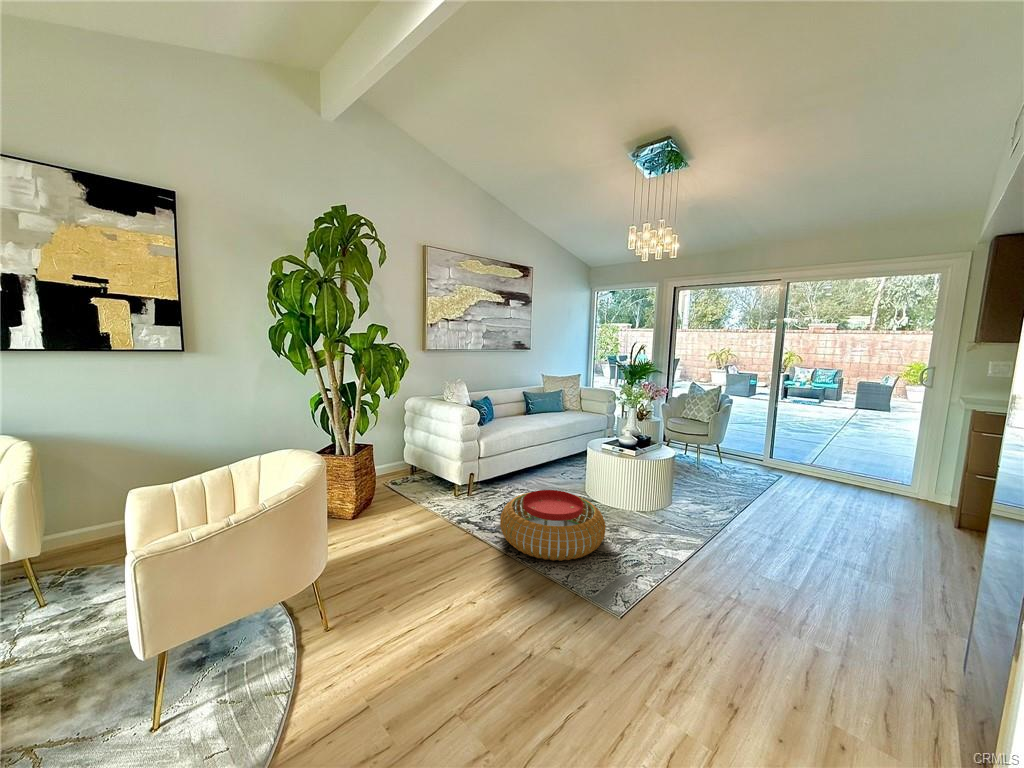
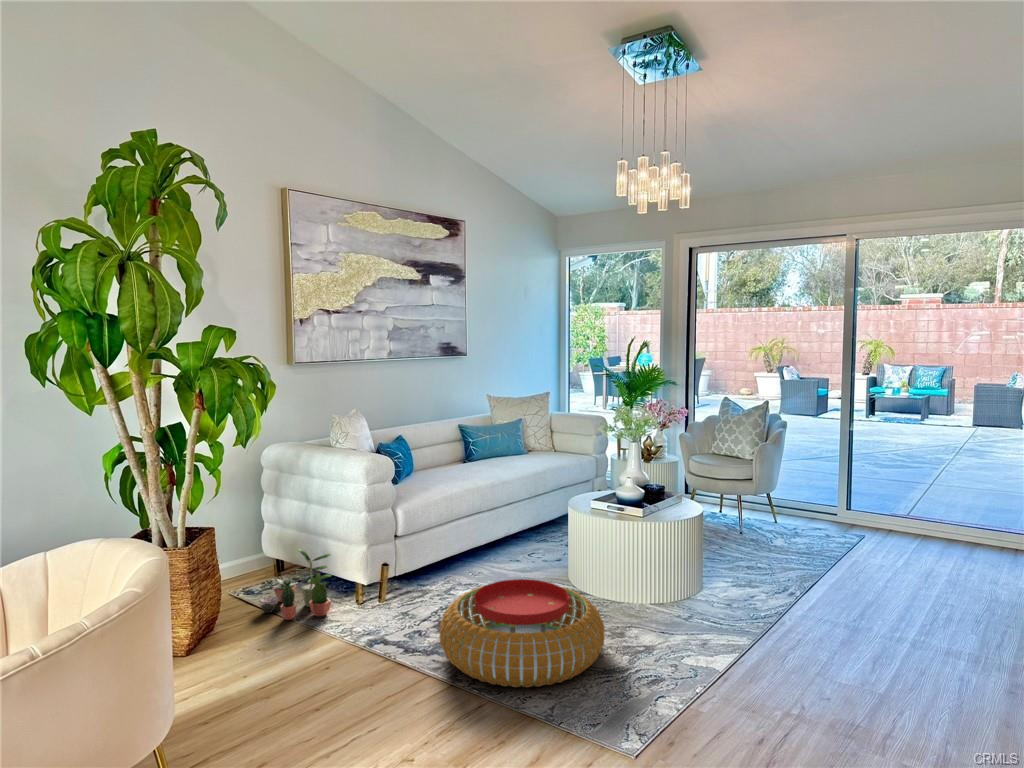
potted plant: none [397,460,441,503] -> present [260,549,331,620]

